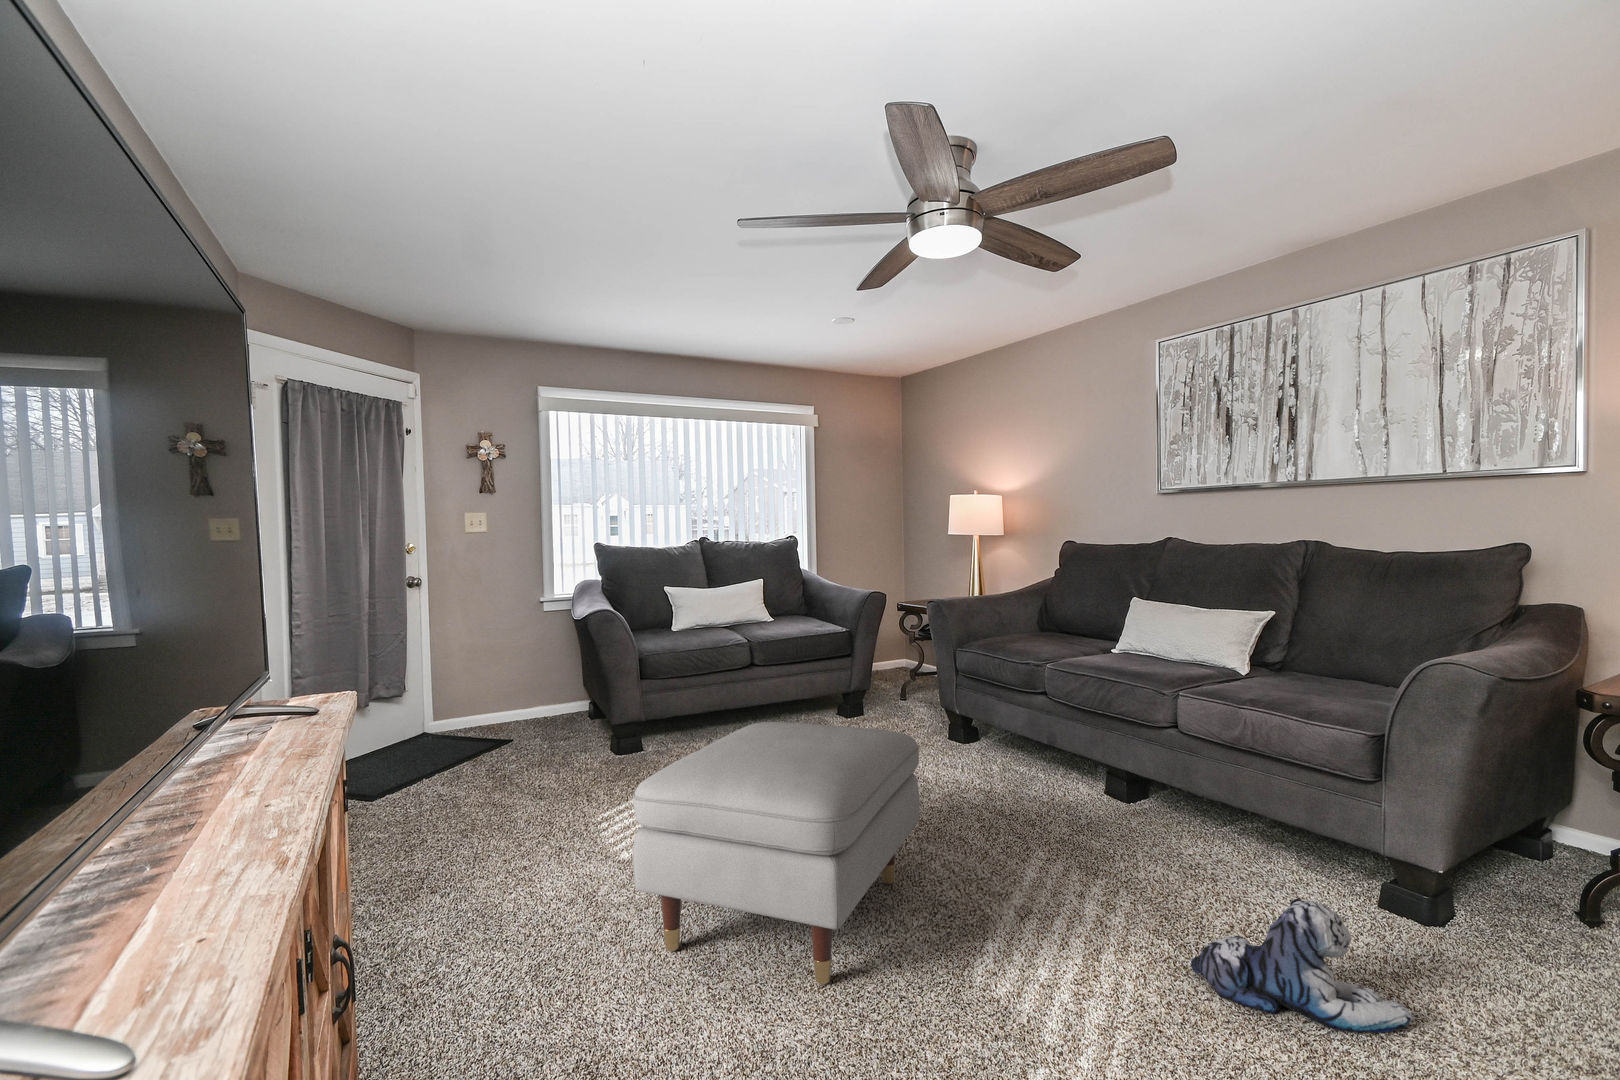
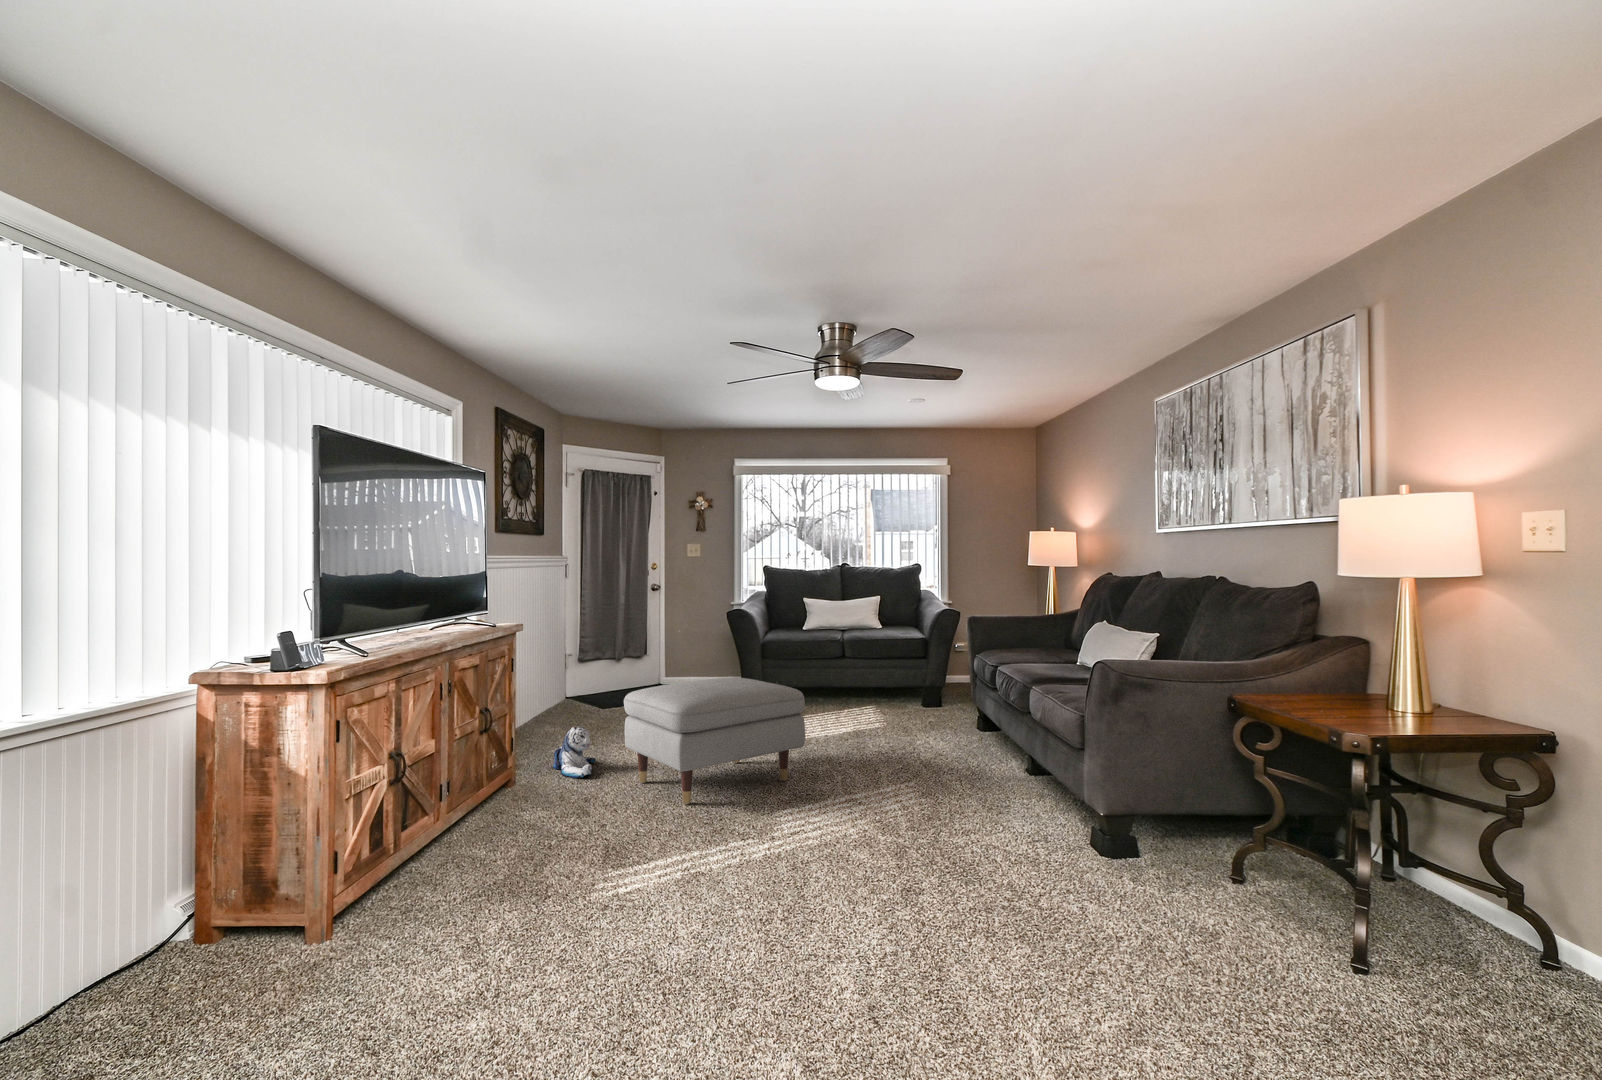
plush toy: present [1191,898,1413,1033] -> present [552,727,596,778]

